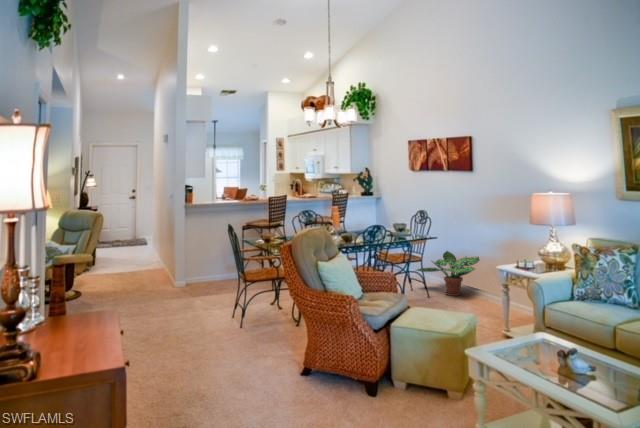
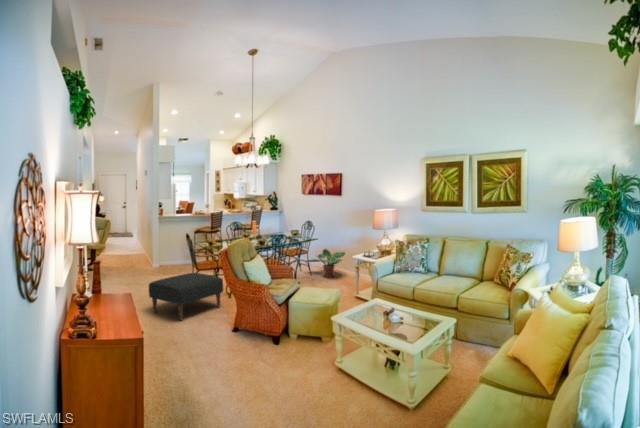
ottoman: none [187,282,291,350] -> present [149,273,223,320]

